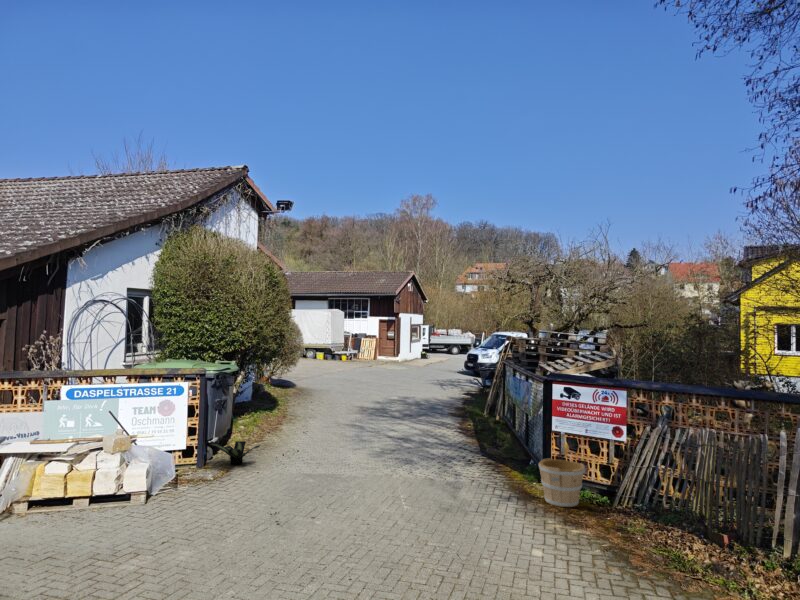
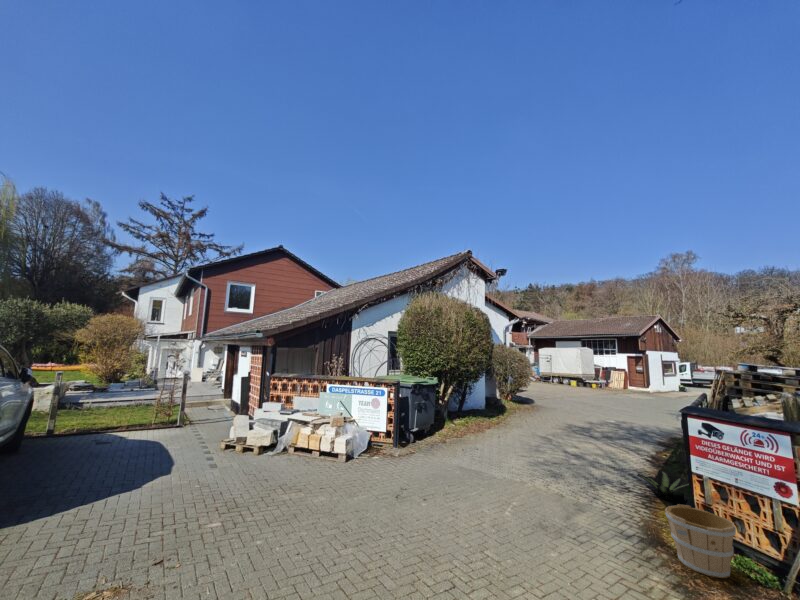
potted plant: present [210,441,260,465] -> present [637,470,689,501]

